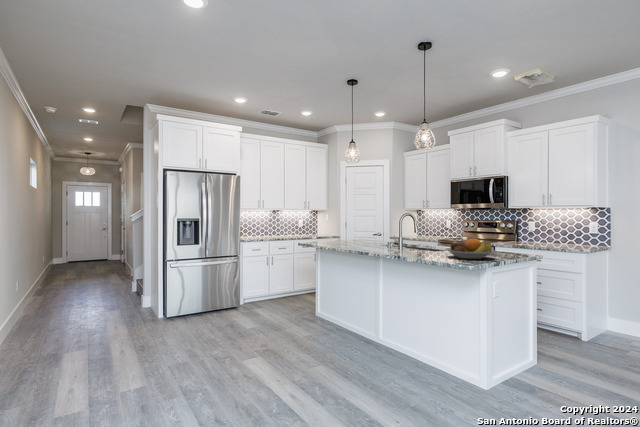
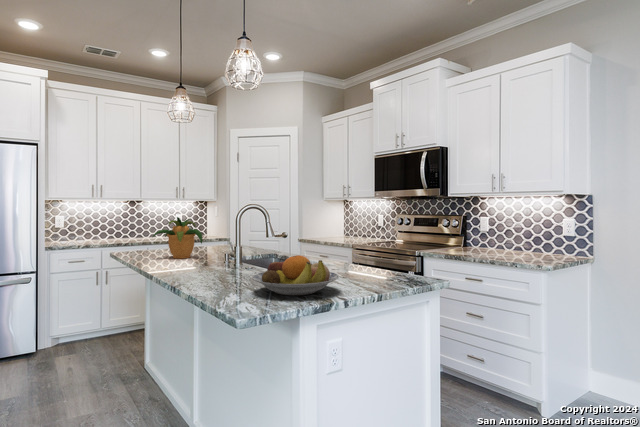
potted plant: none [336,220,365,245] -> present [153,217,203,258]

